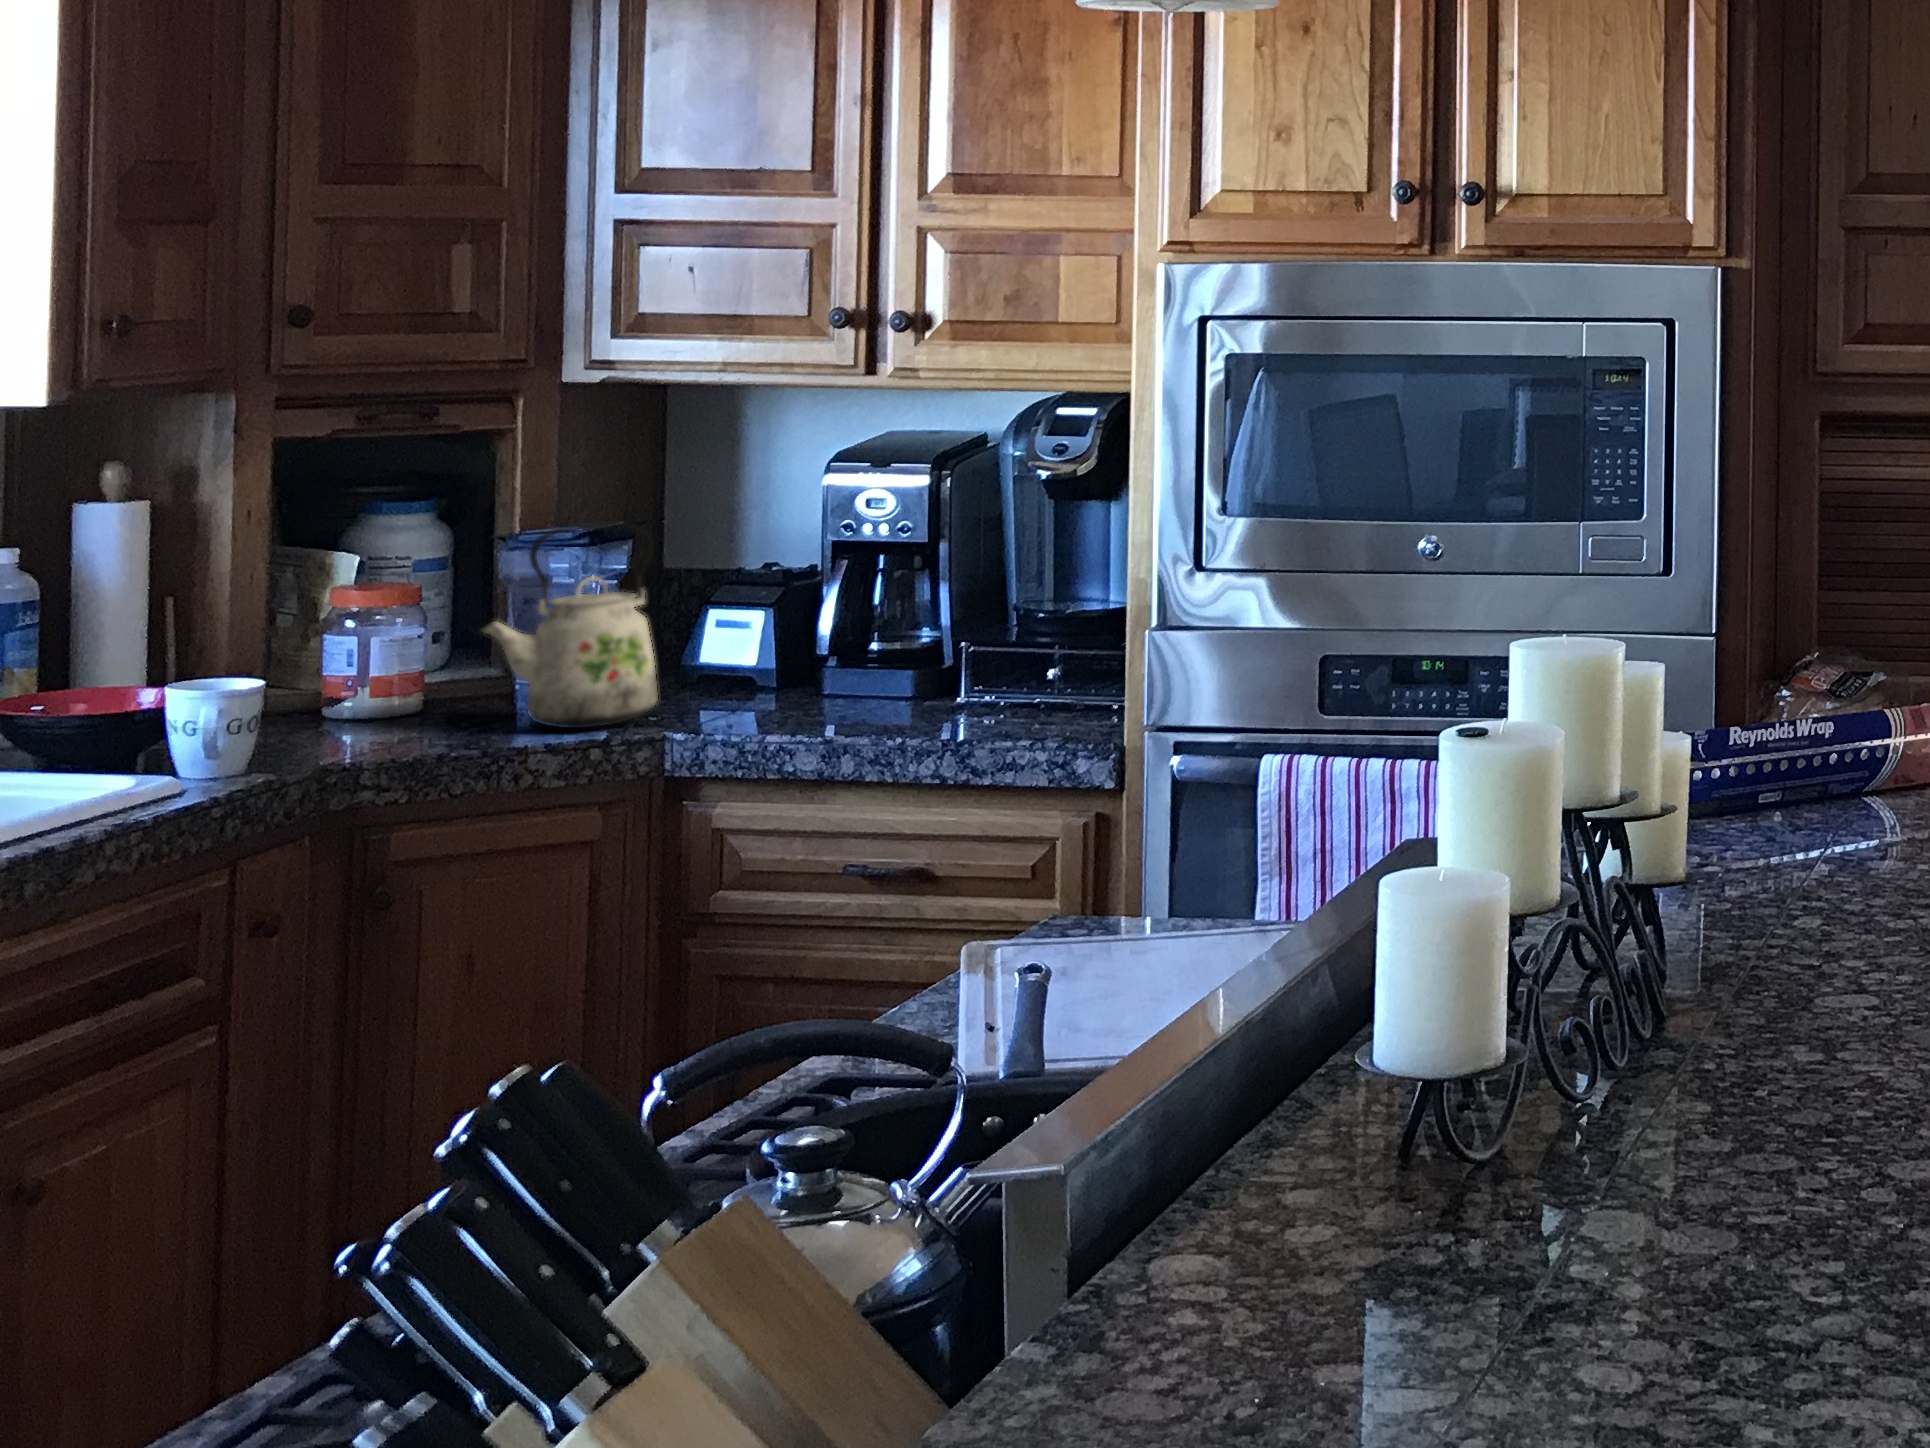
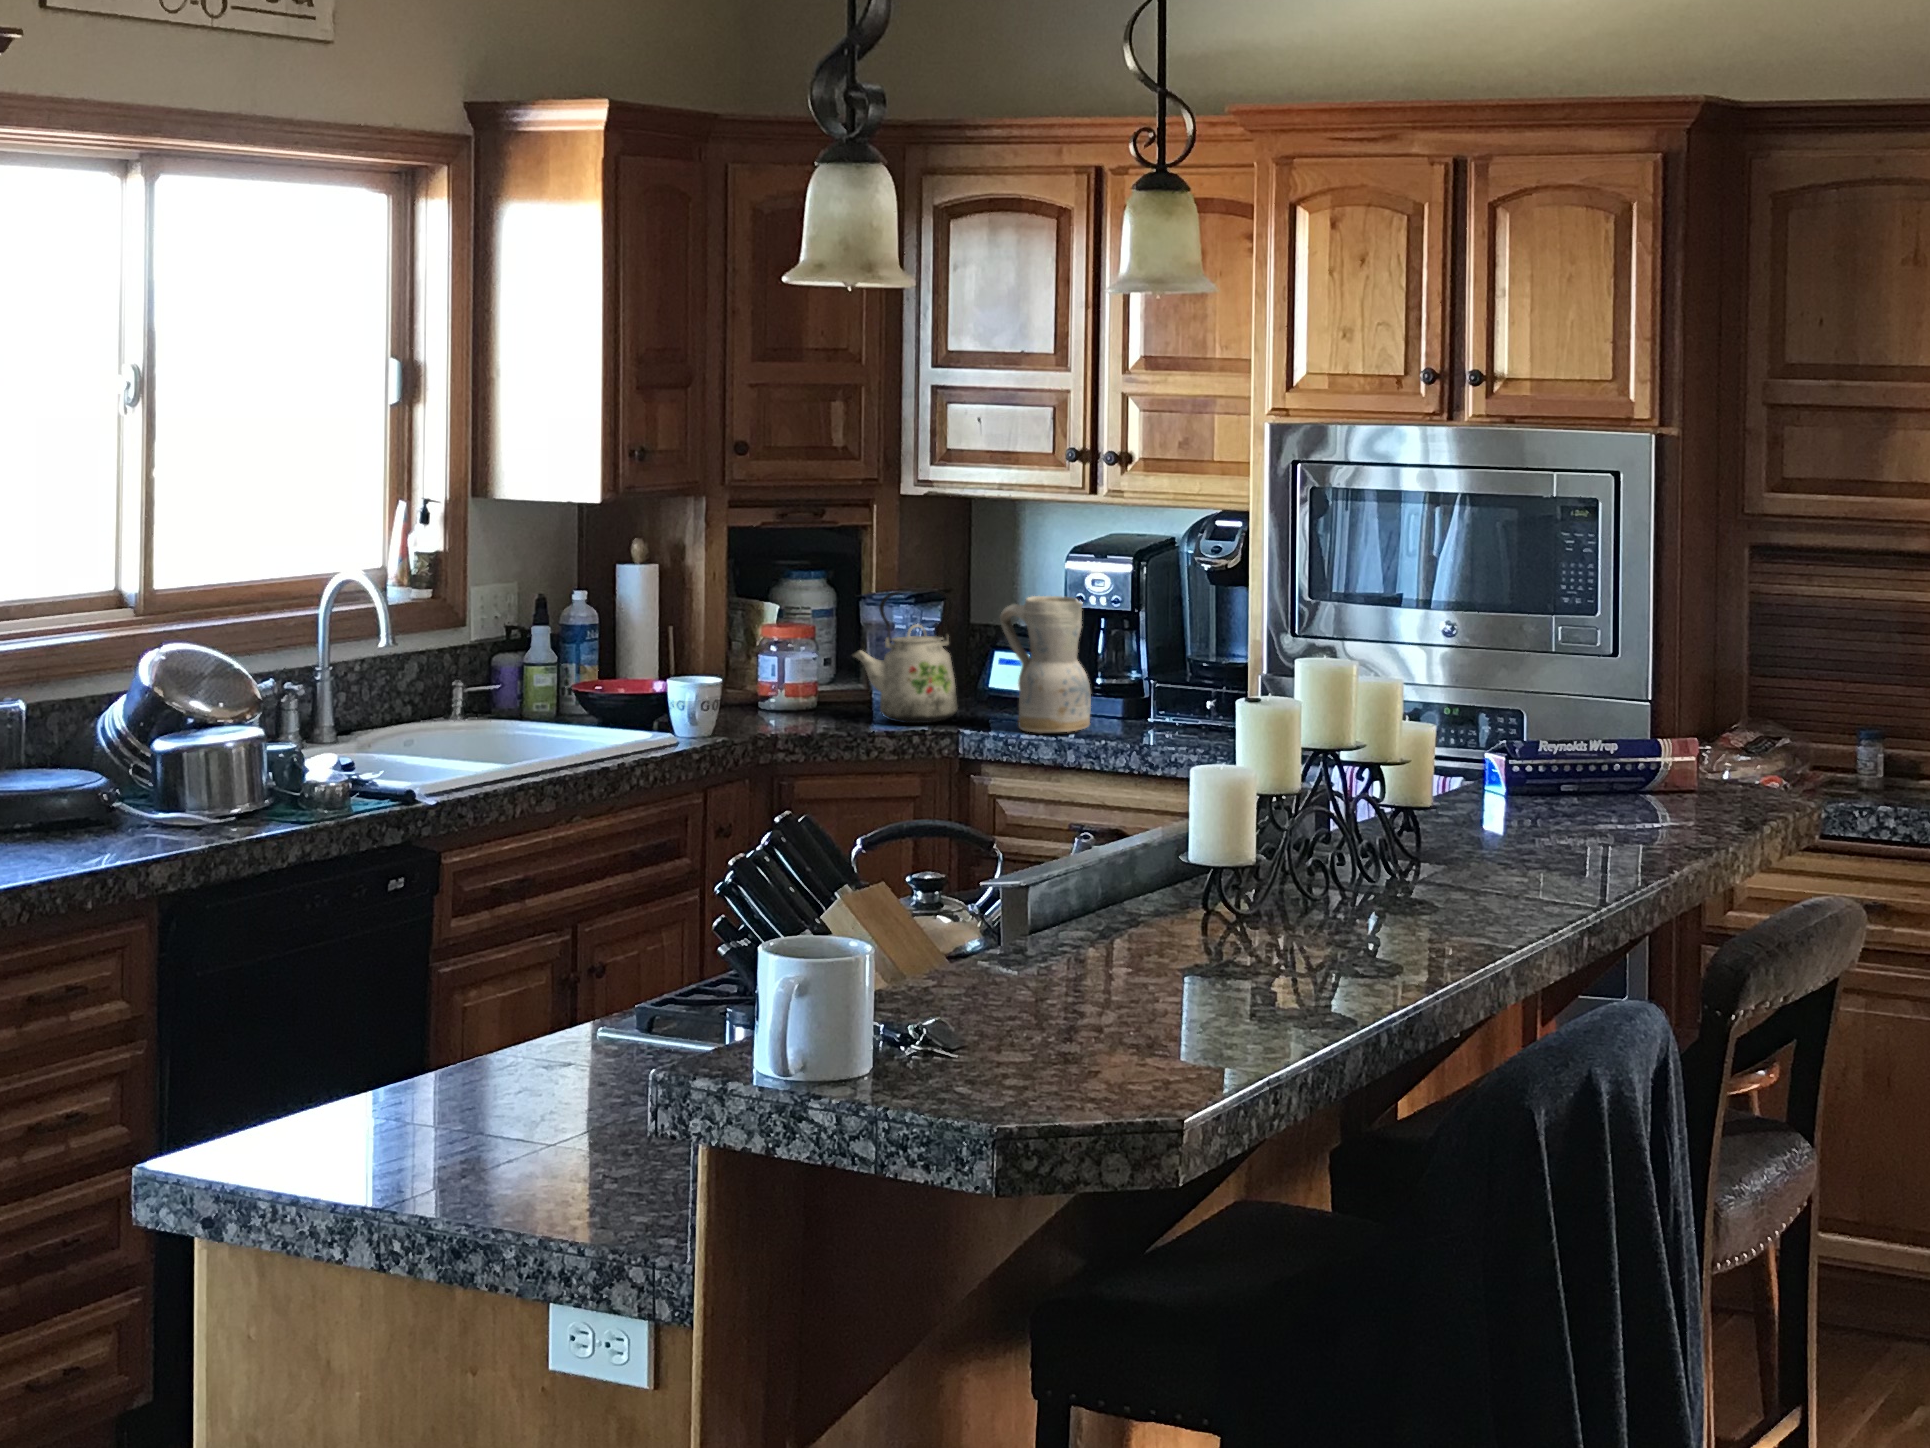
ceramic pitcher: none [730,523,873,728] -> present [1000,596,1091,732]

